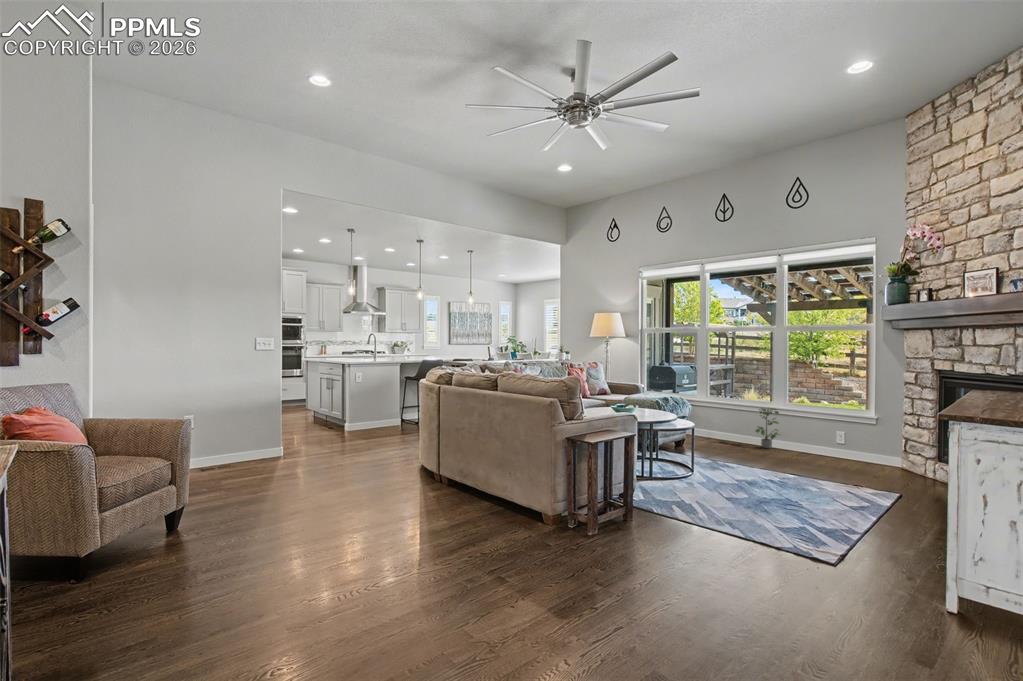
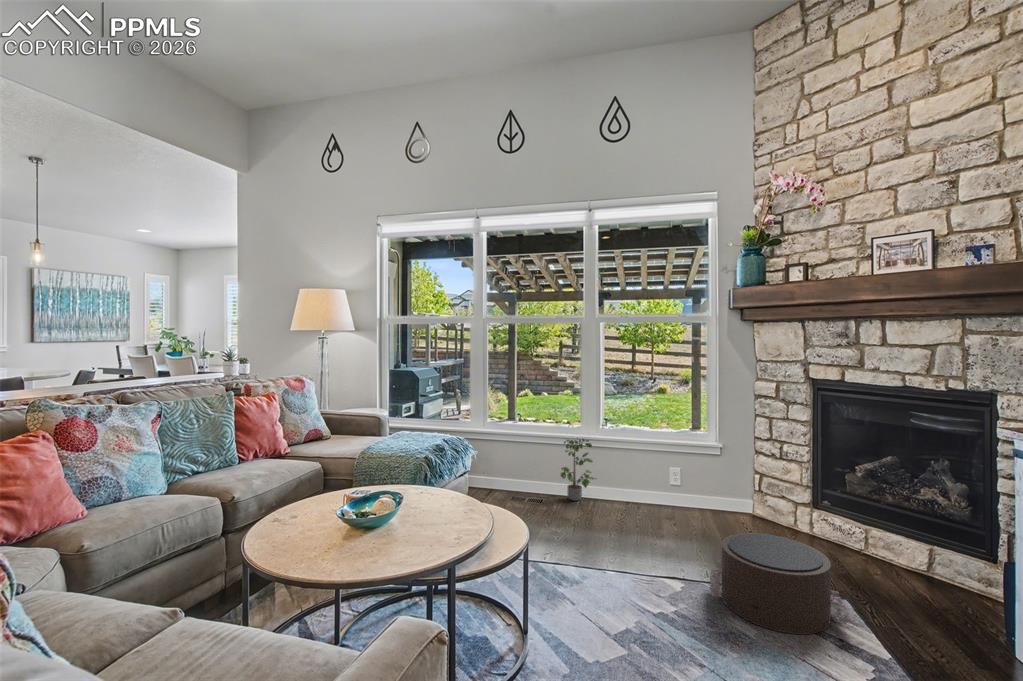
pouf: none [802,455,887,498] -> present [710,533,854,634]

